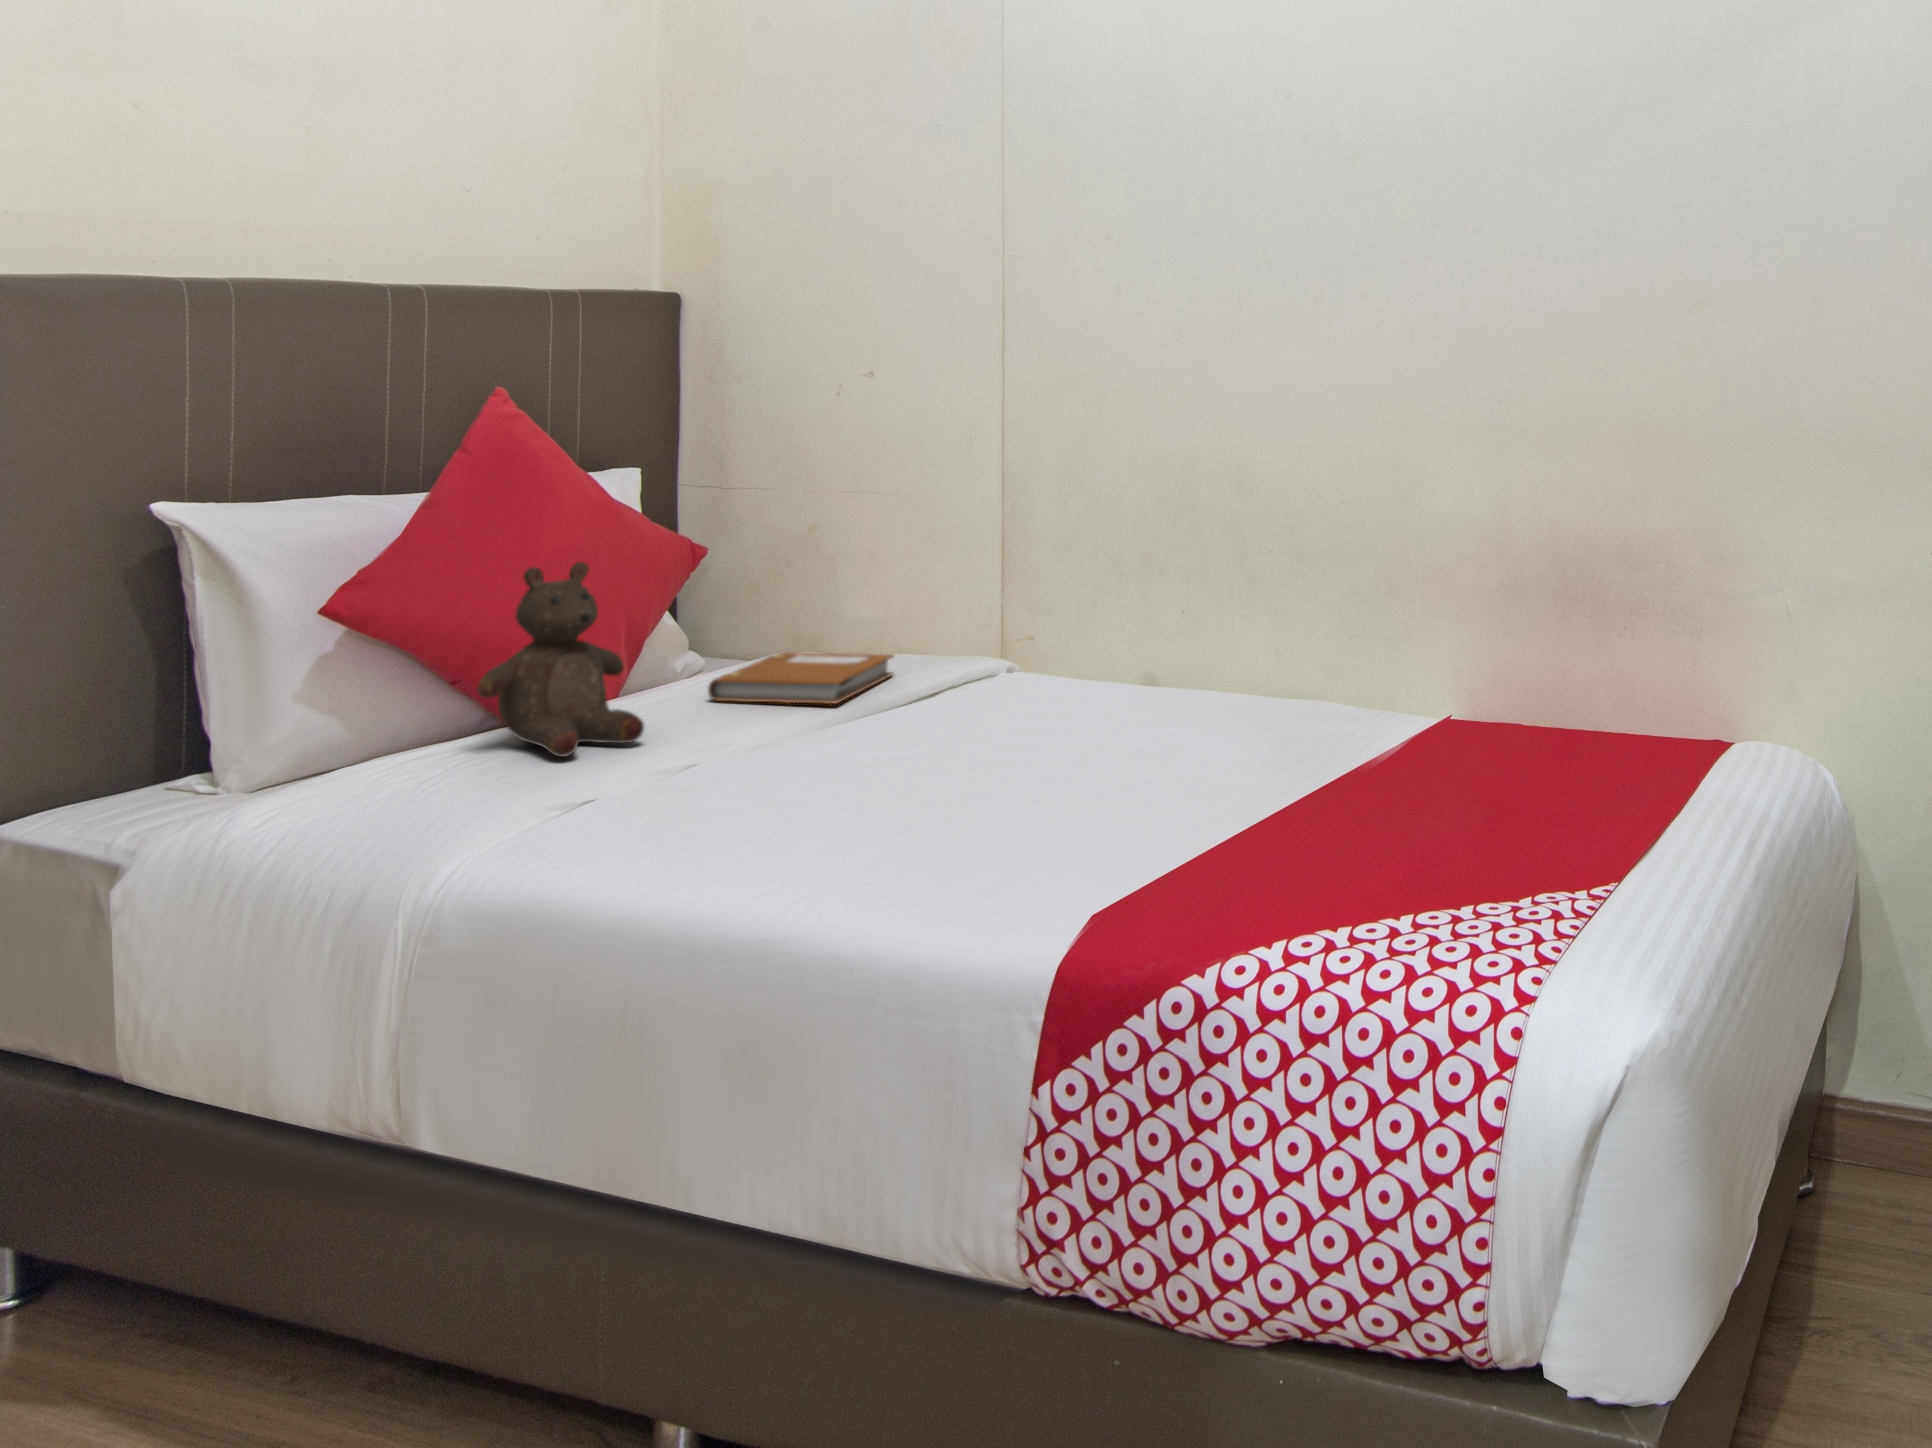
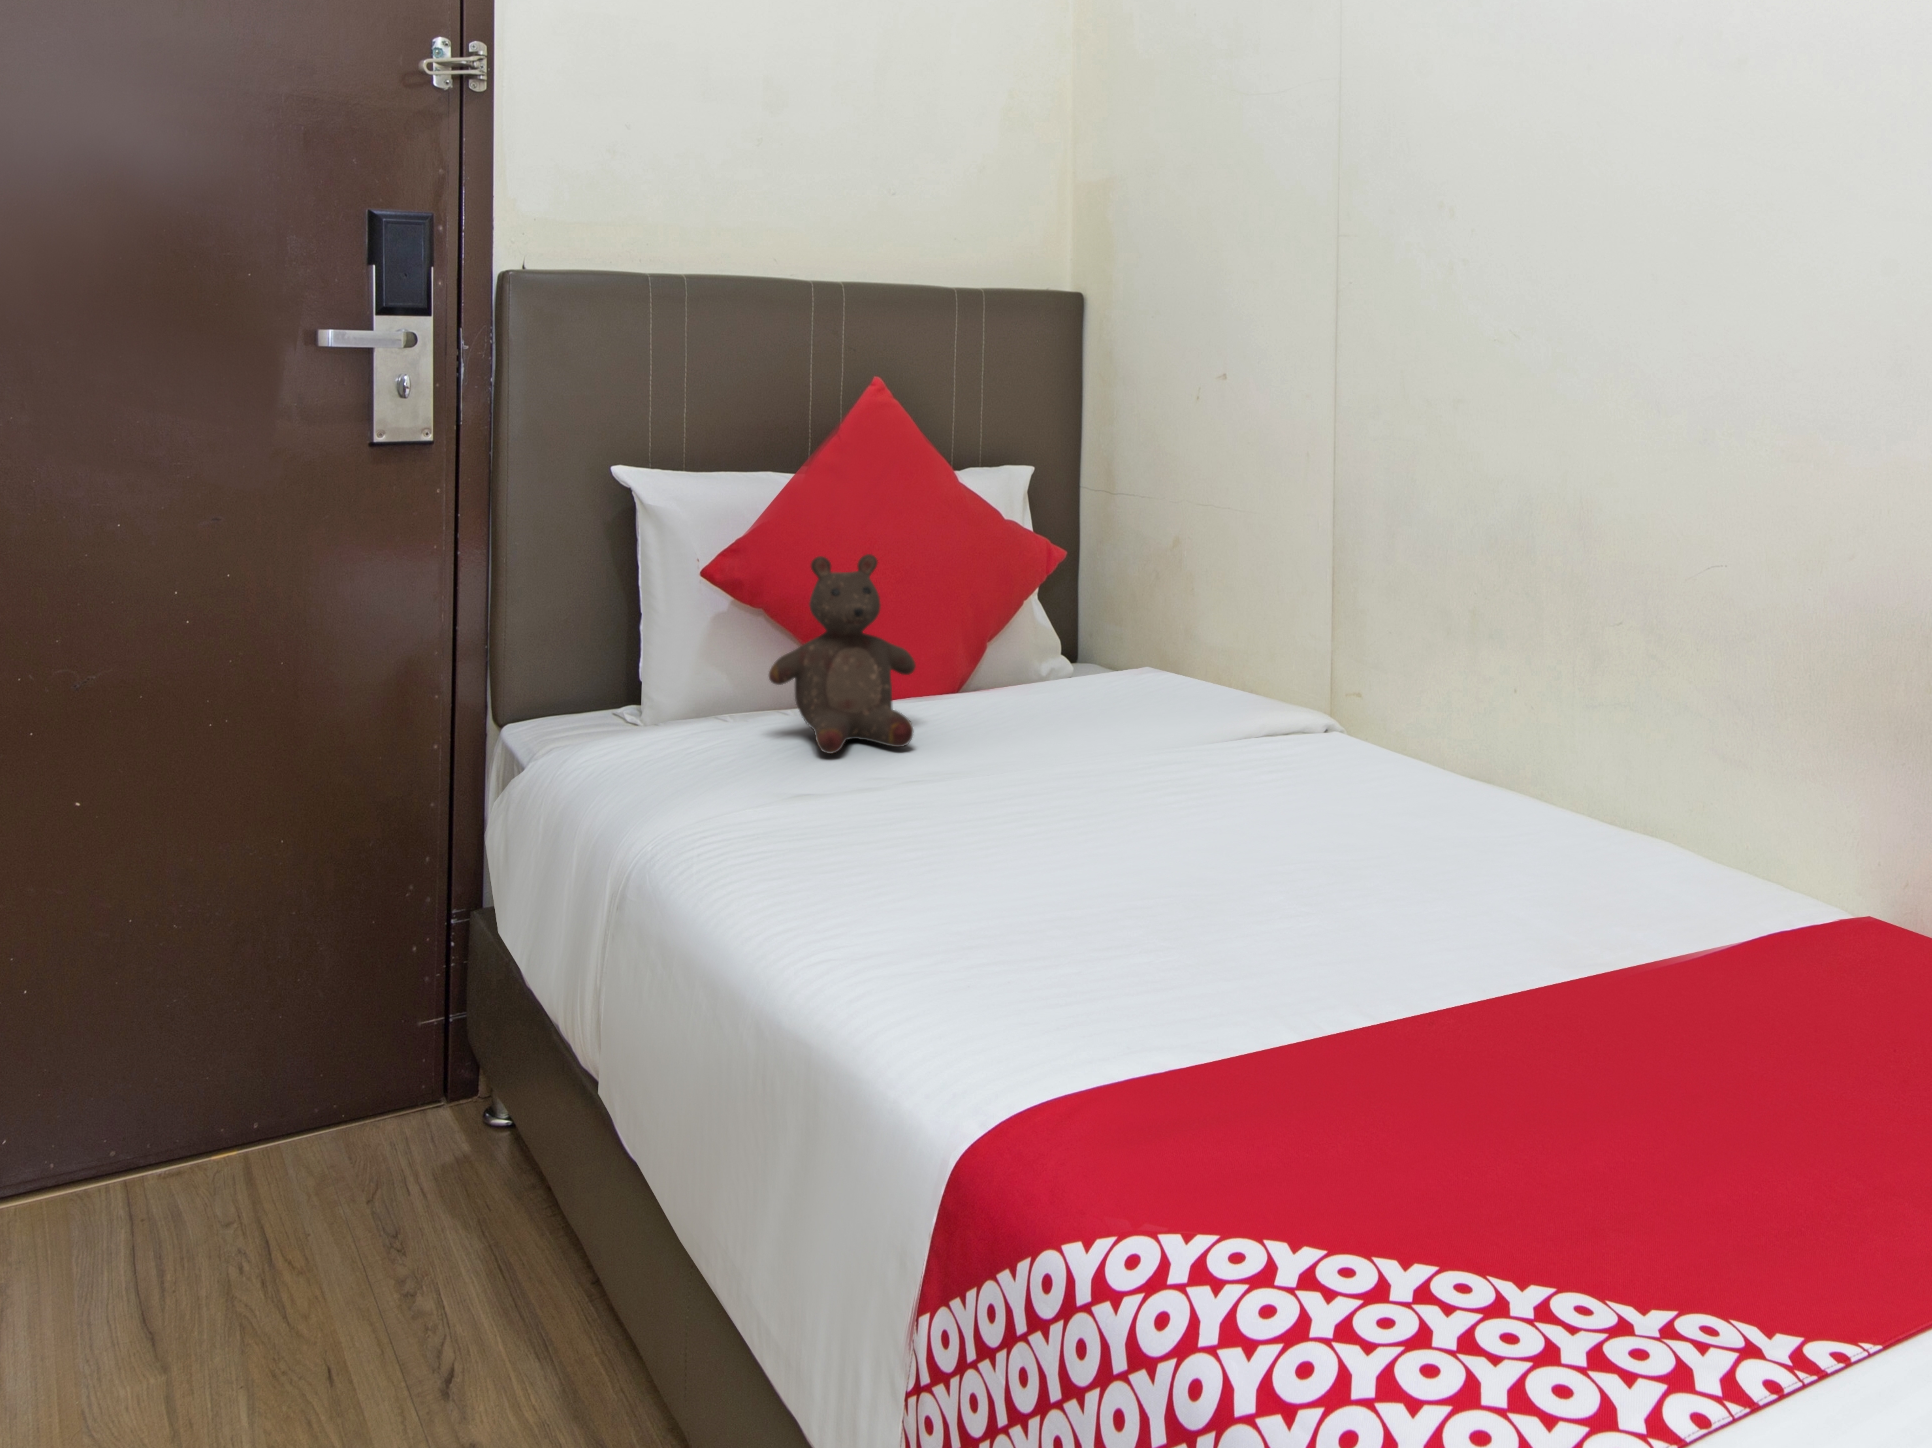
notebook: present [708,652,893,704] -> none [1017,666,1219,730]

